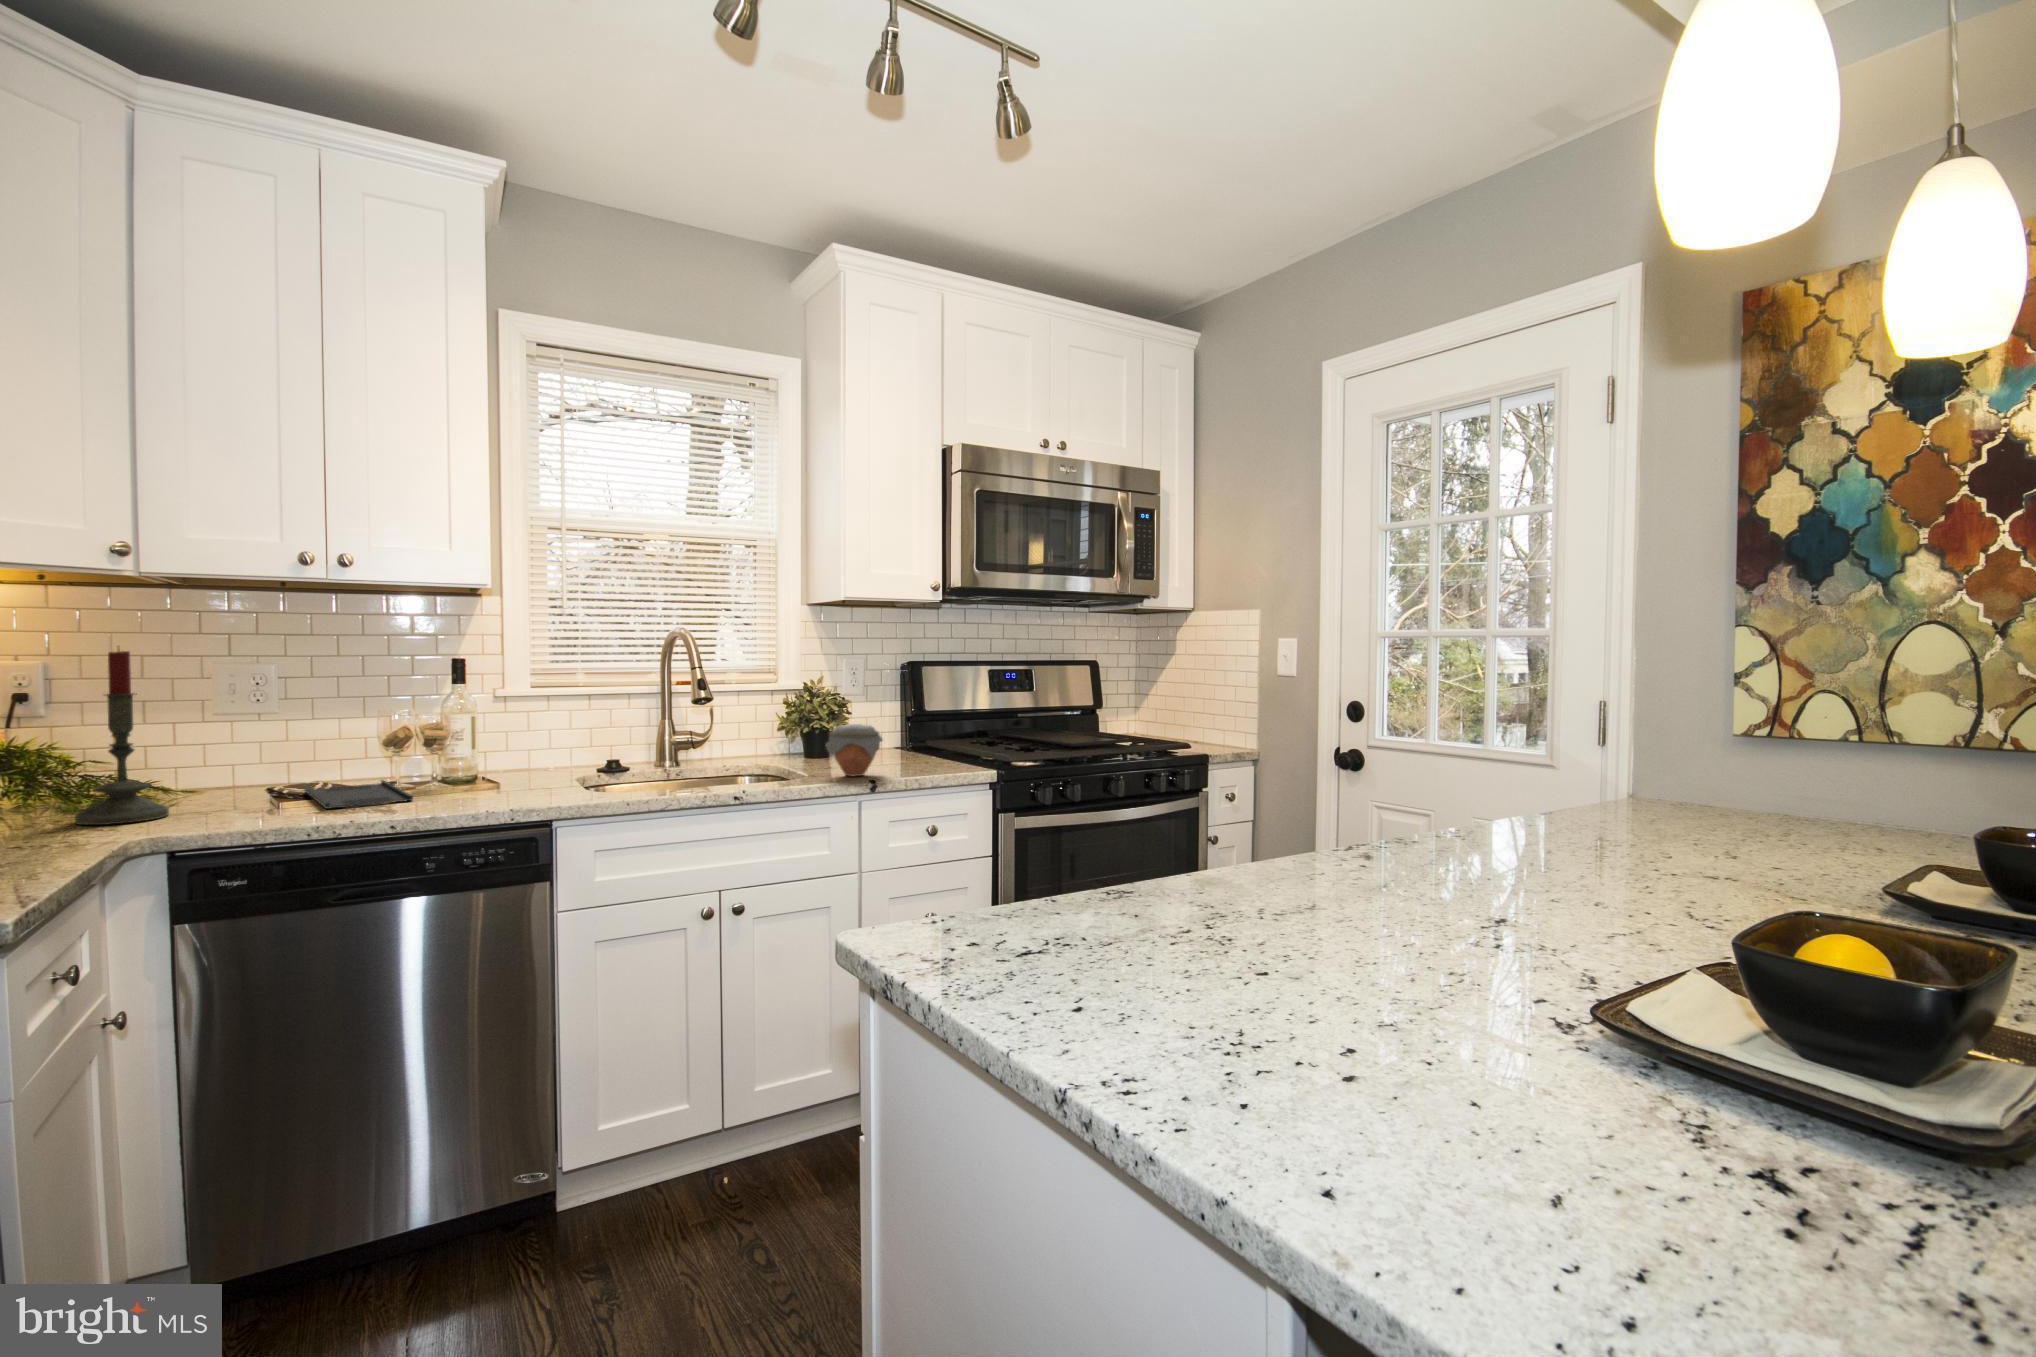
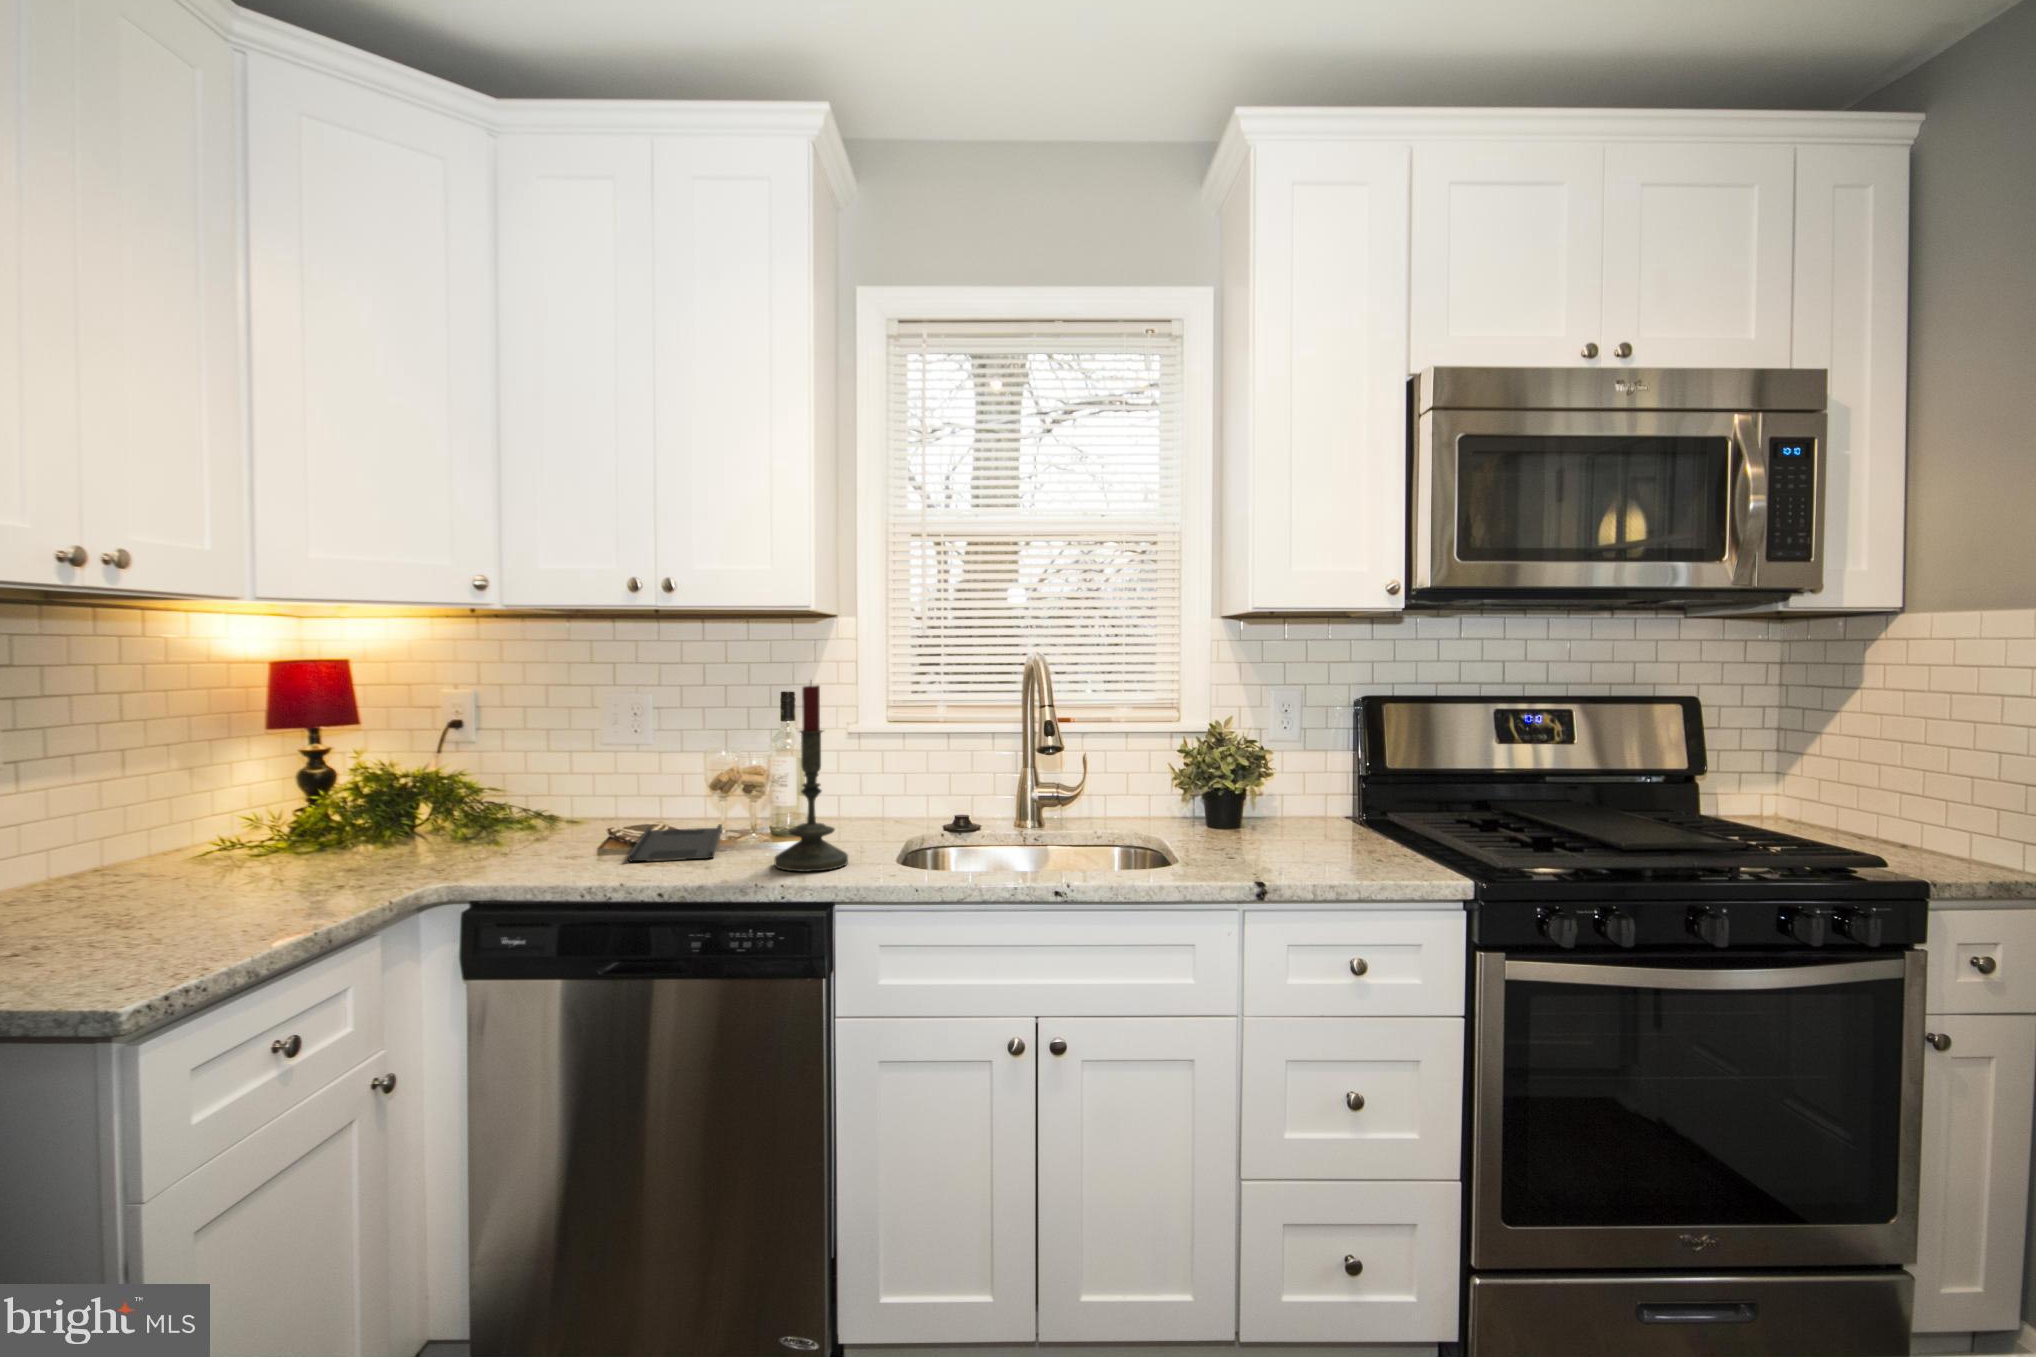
candle: present [75,650,169,825] -> present [774,685,848,872]
jar: present [825,724,882,776] -> none [1194,794,1281,873]

